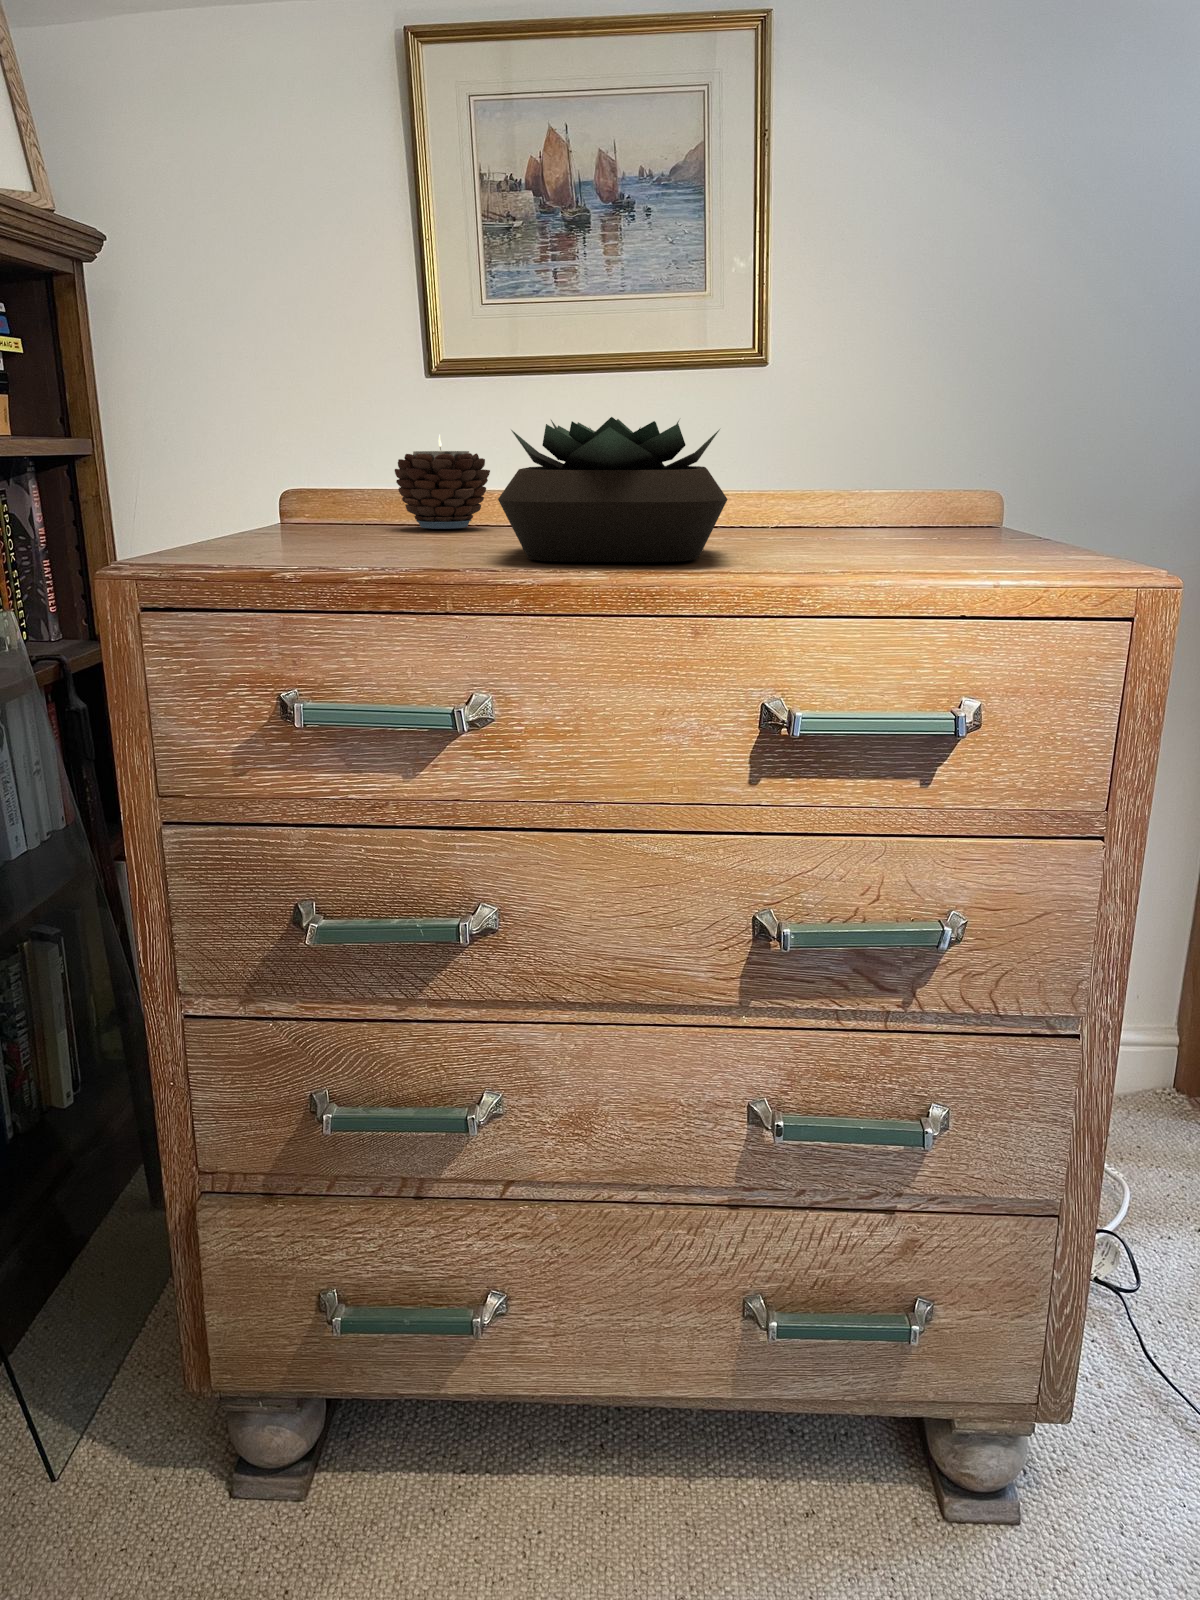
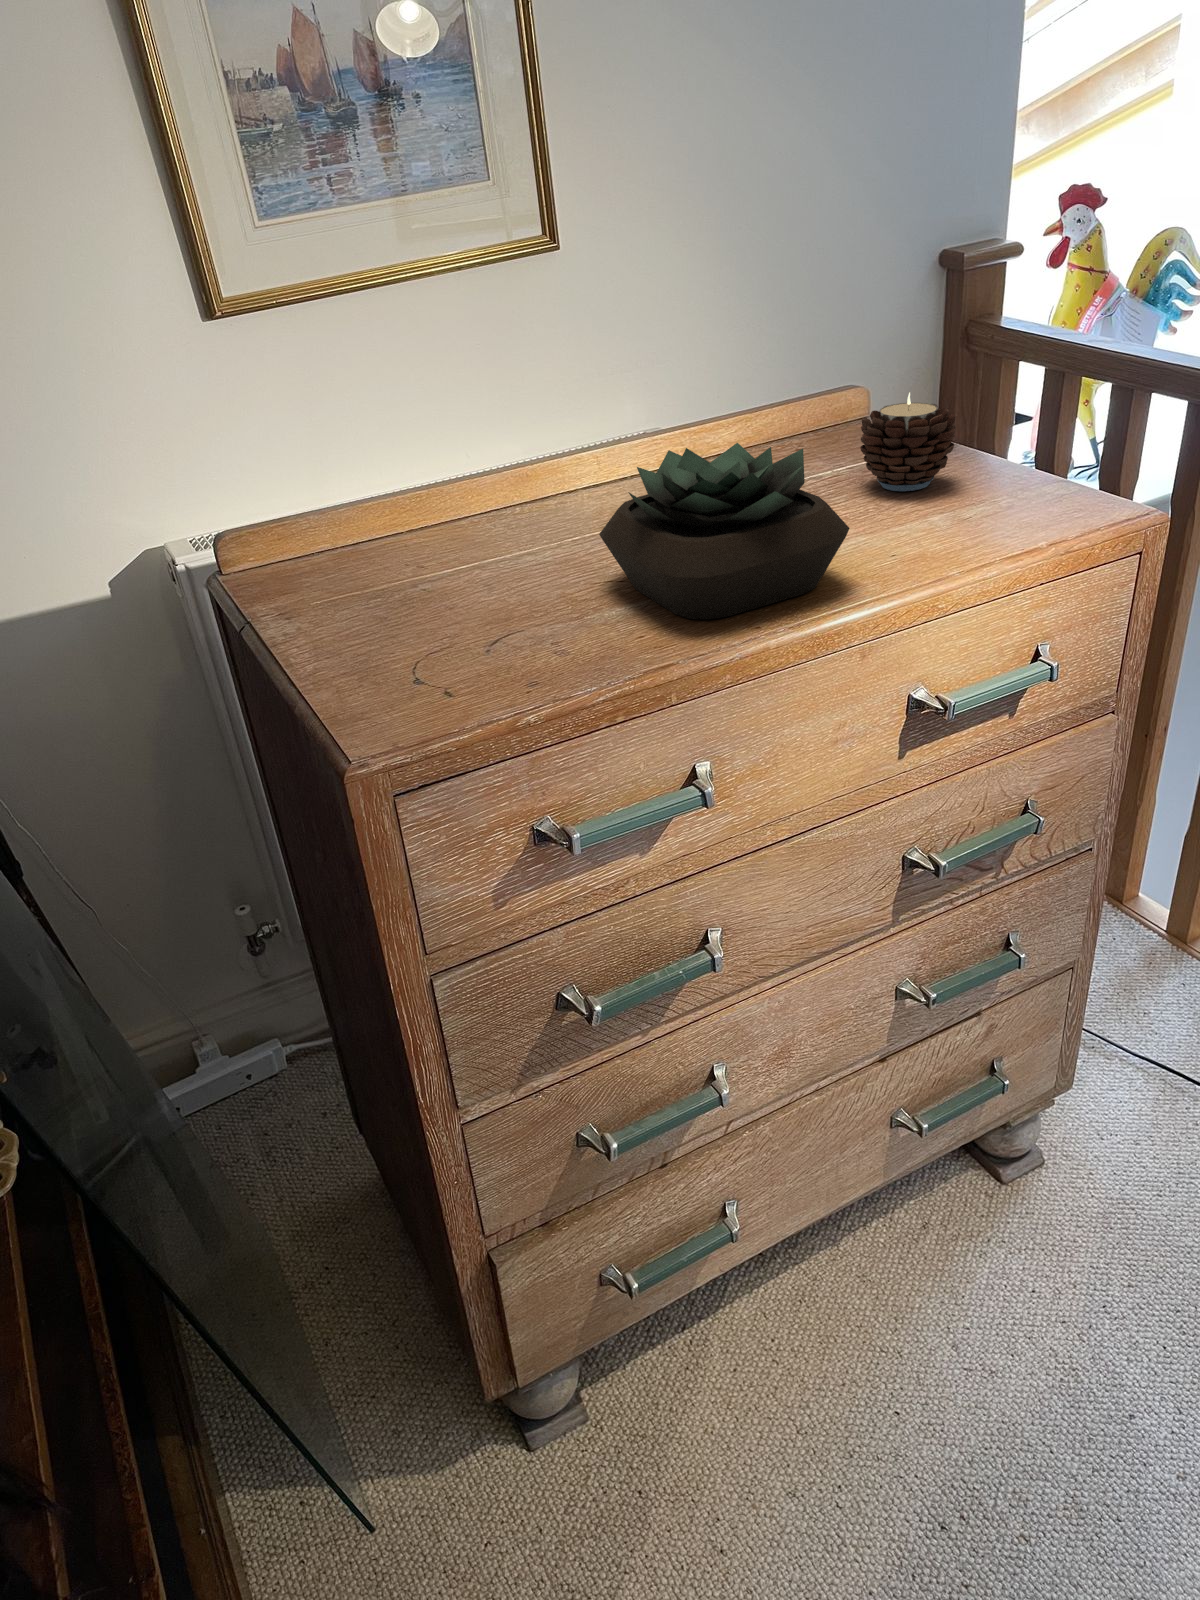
candle: present [395,435,490,529] -> present [860,393,956,491]

